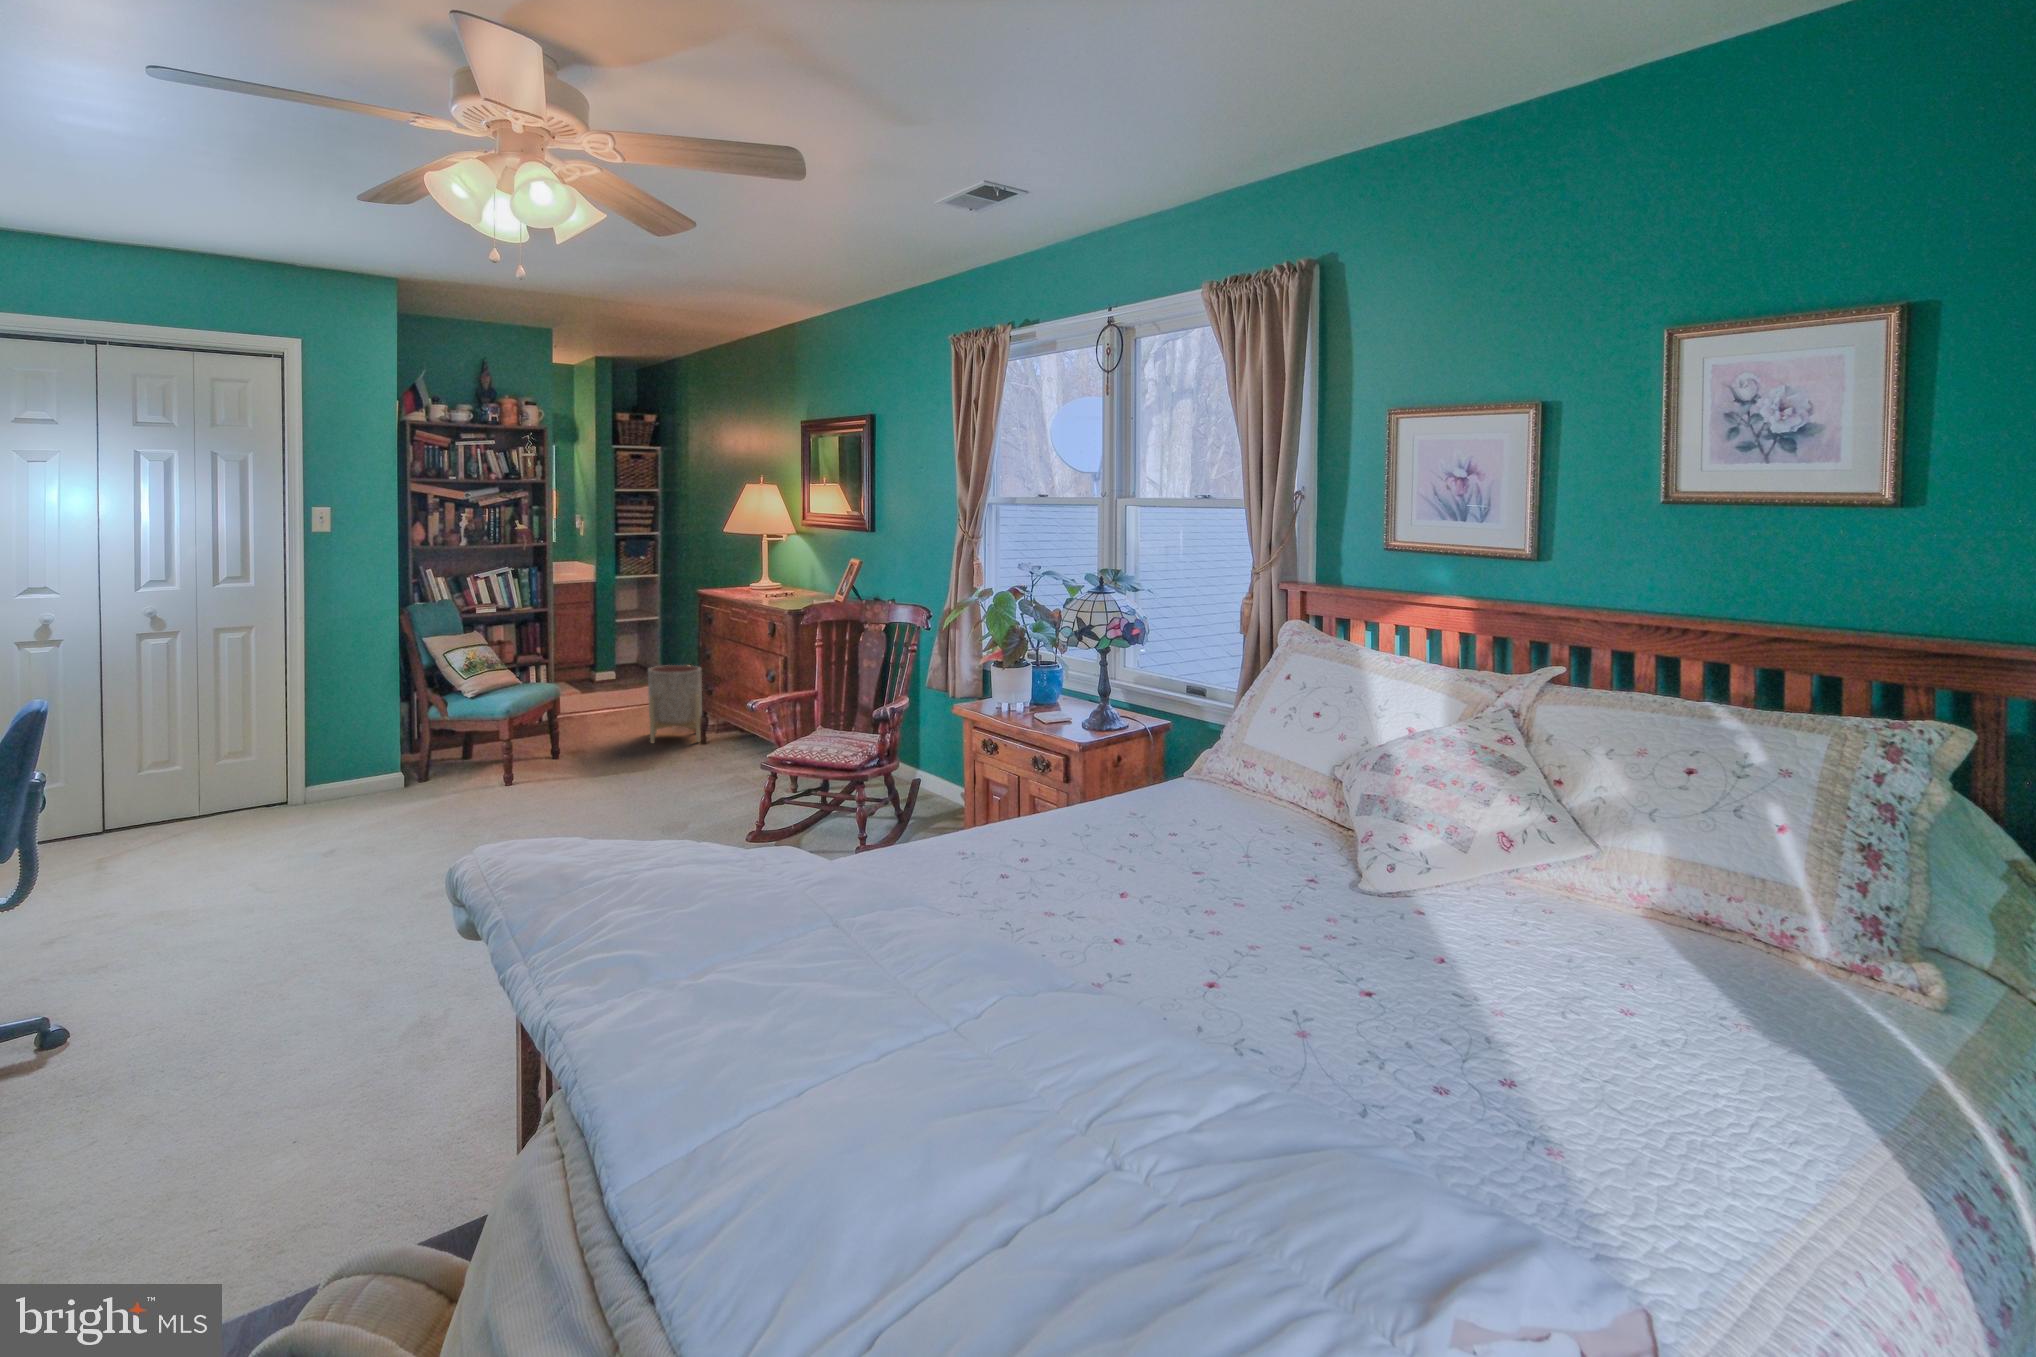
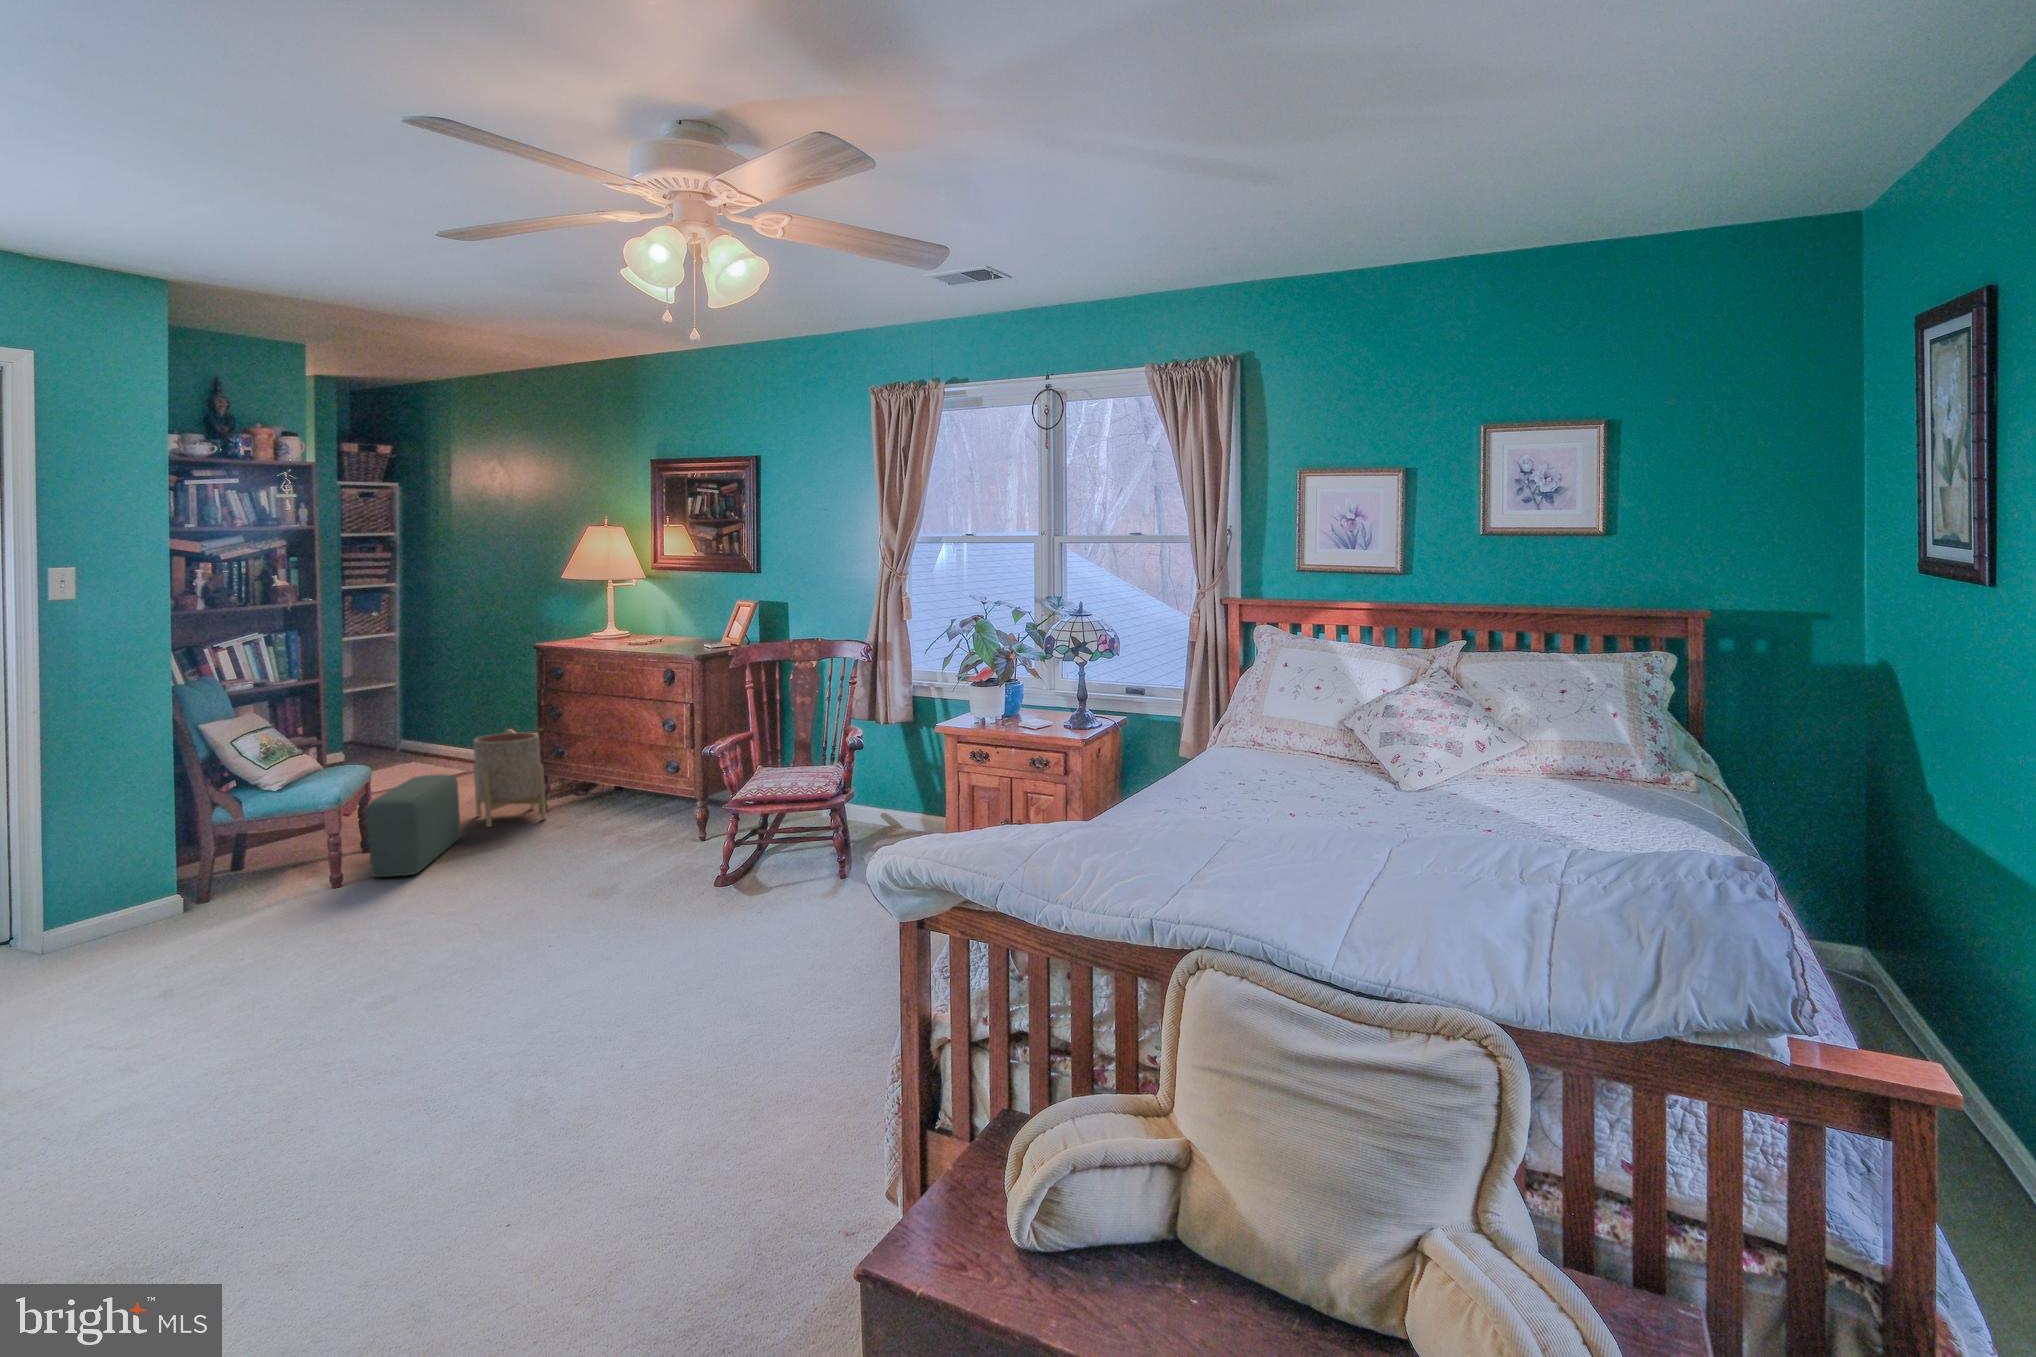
pouf: none [529,695,625,776] -> present [366,774,461,877]

